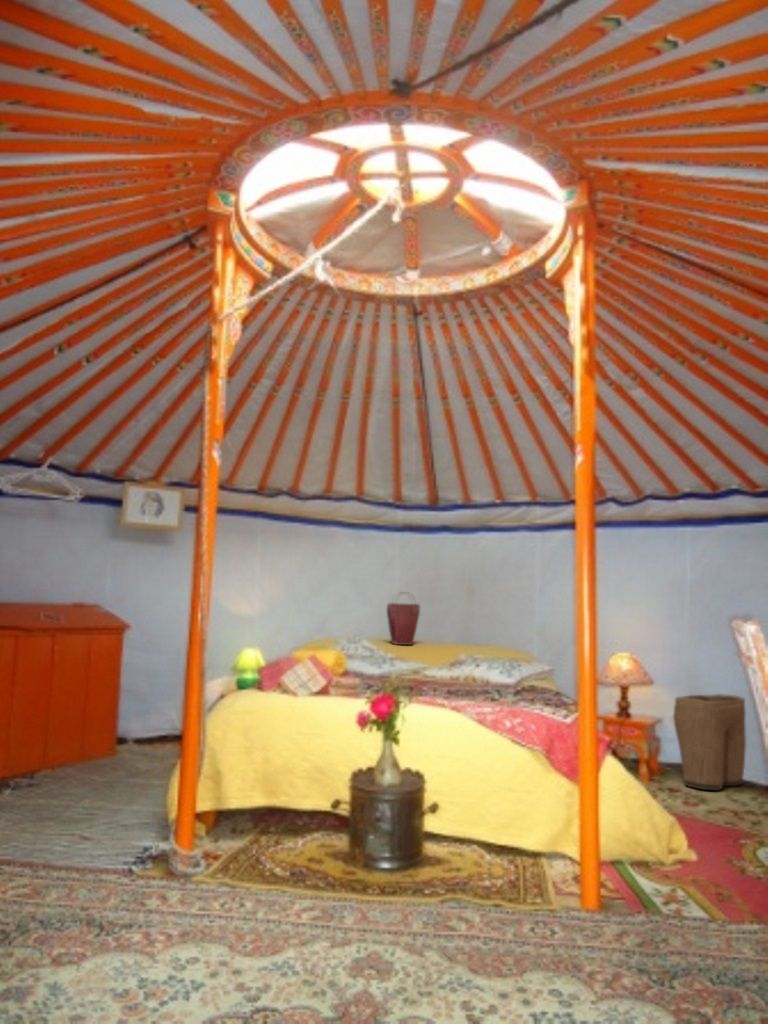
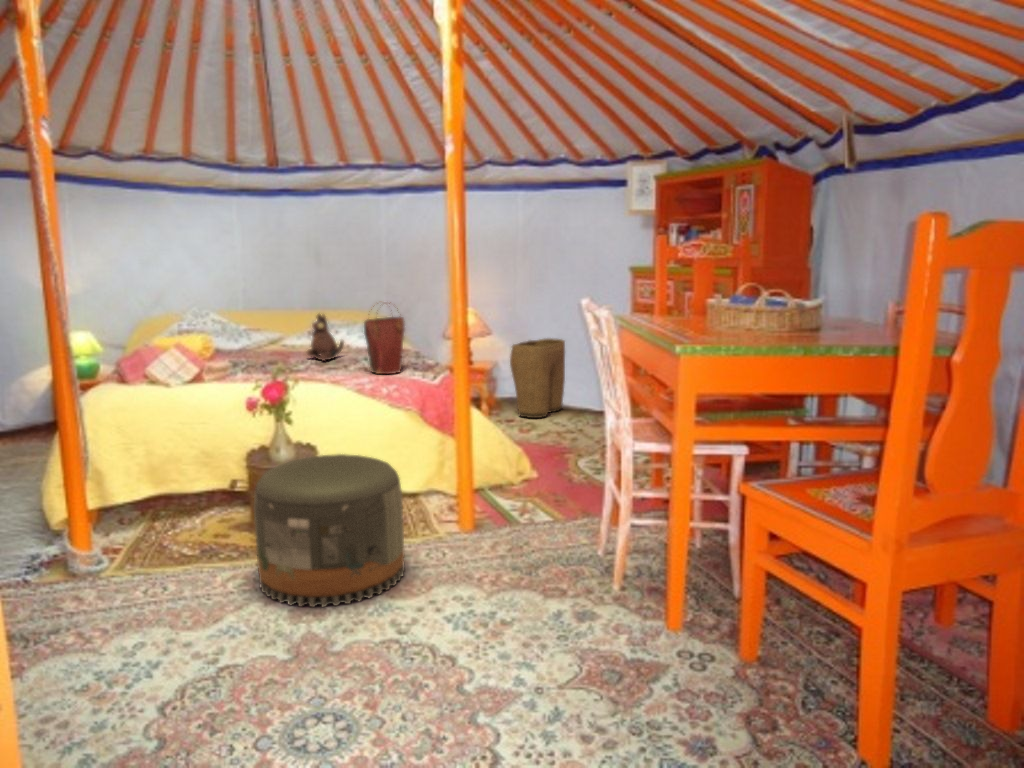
handbag: present [387,603,420,645] -> present [364,303,405,374]
plush toy: none [439,640,478,690] -> present [307,314,344,361]
pouf: none [333,781,502,967] -> present [254,454,405,607]

